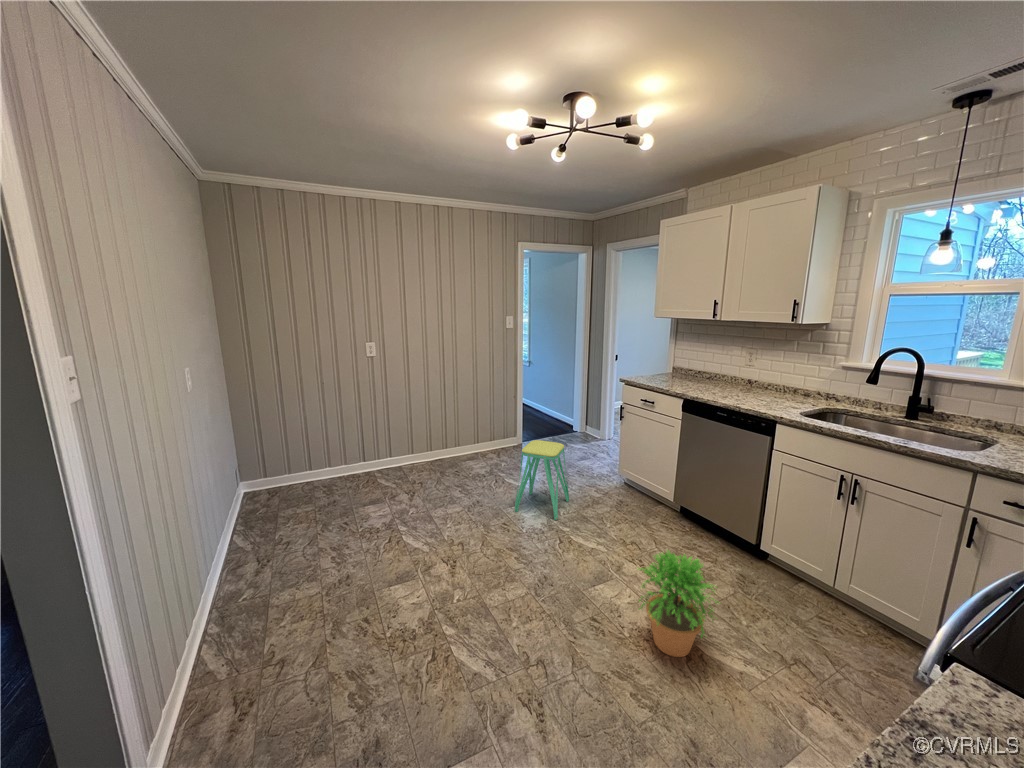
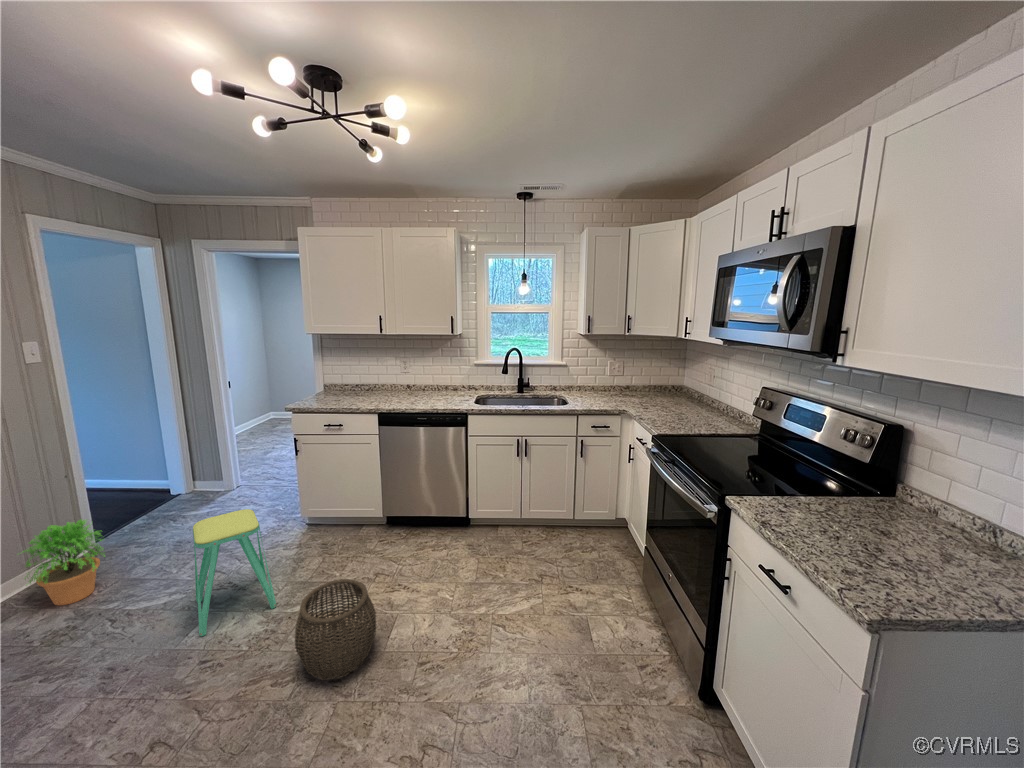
woven basket: none [528,512,588,586] -> present [295,579,376,680]
potted plant: present [639,550,716,657] -> present [23,519,105,605]

